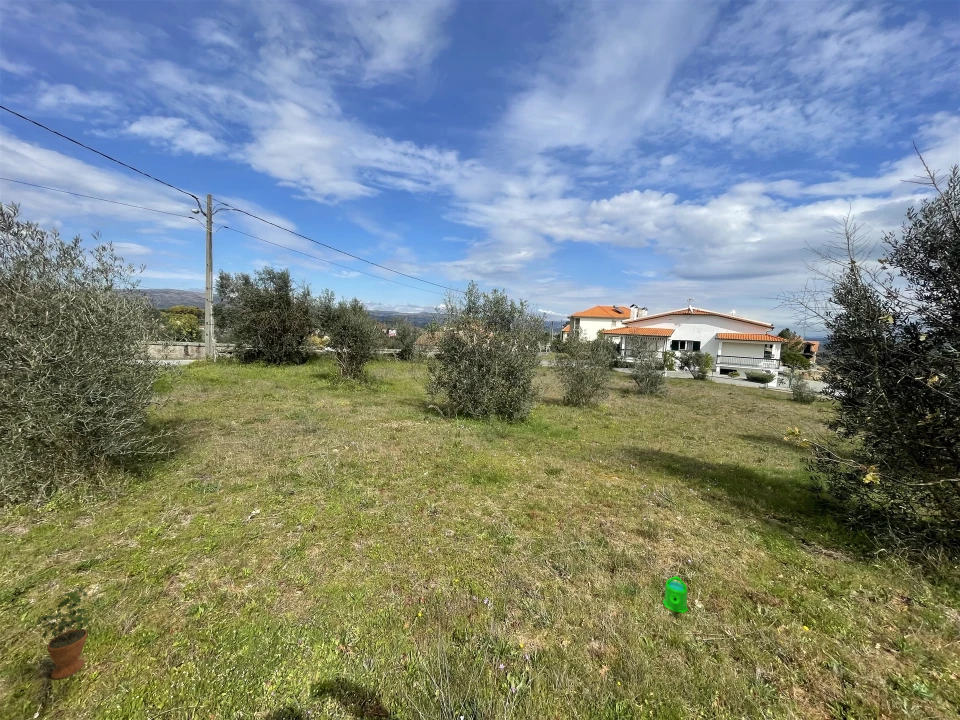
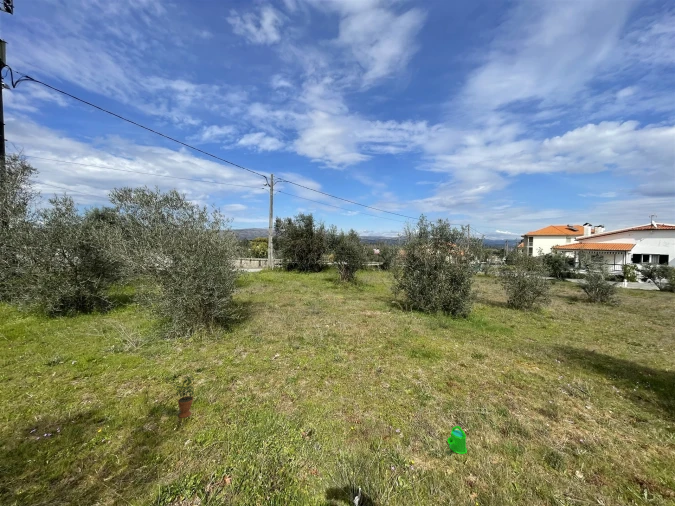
watering can: present [663,576,688,613] -> present [447,426,467,454]

